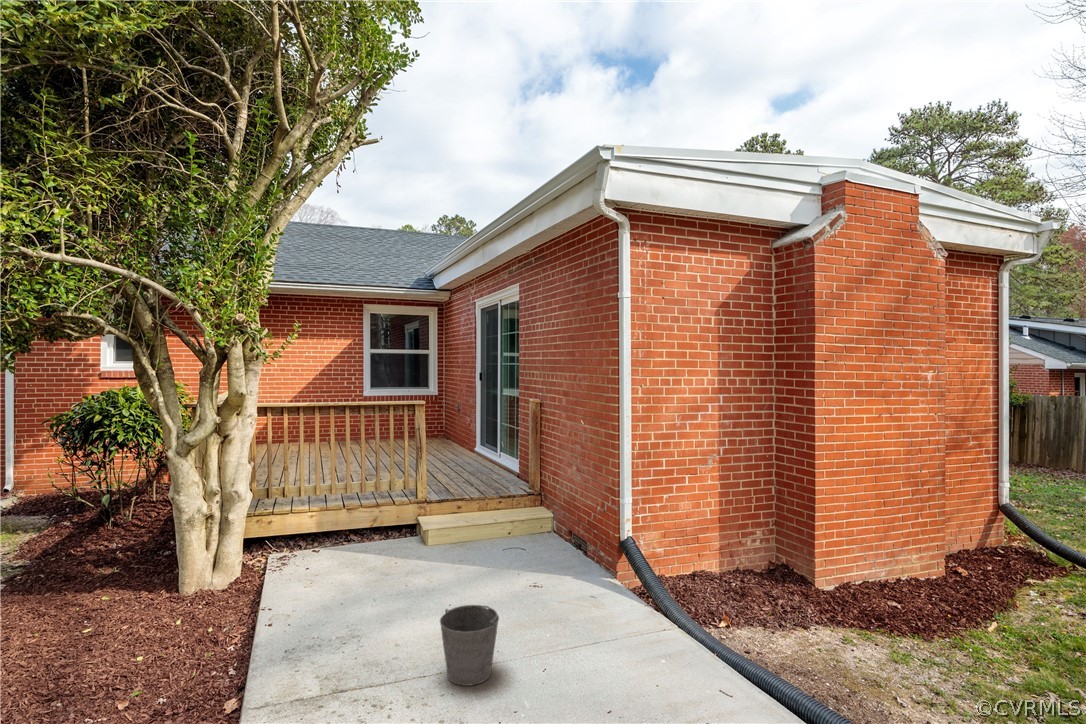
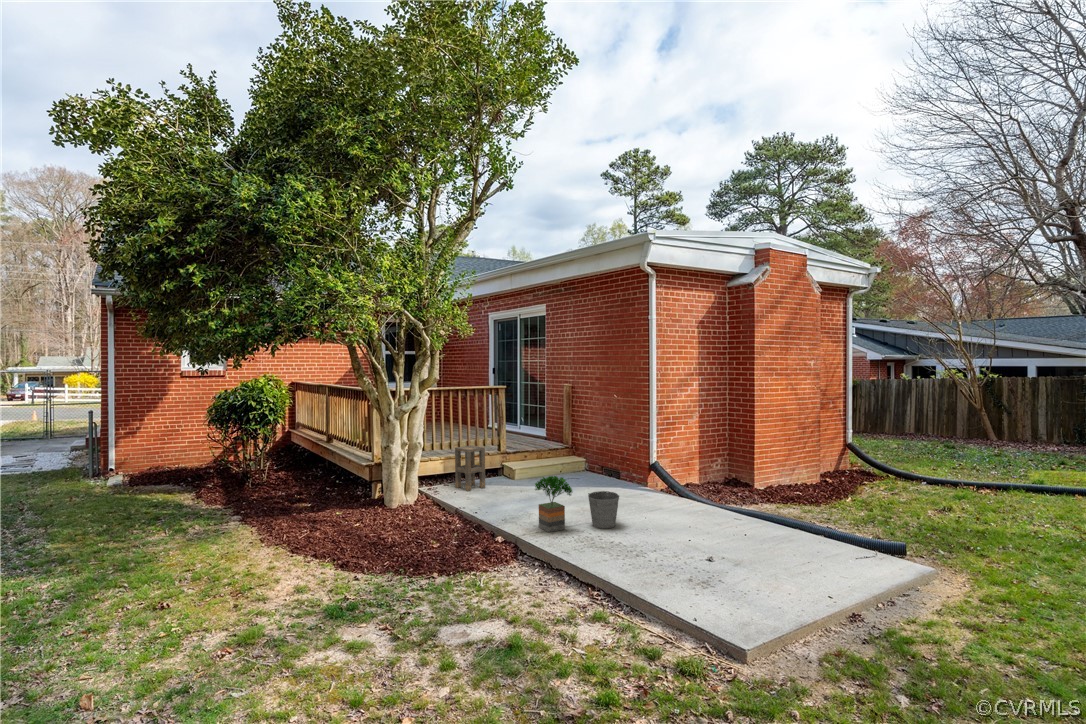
side table: none [329,490,371,564] -> present [455,445,485,491]
potted tree: none [335,571,405,686] -> present [535,476,572,532]

